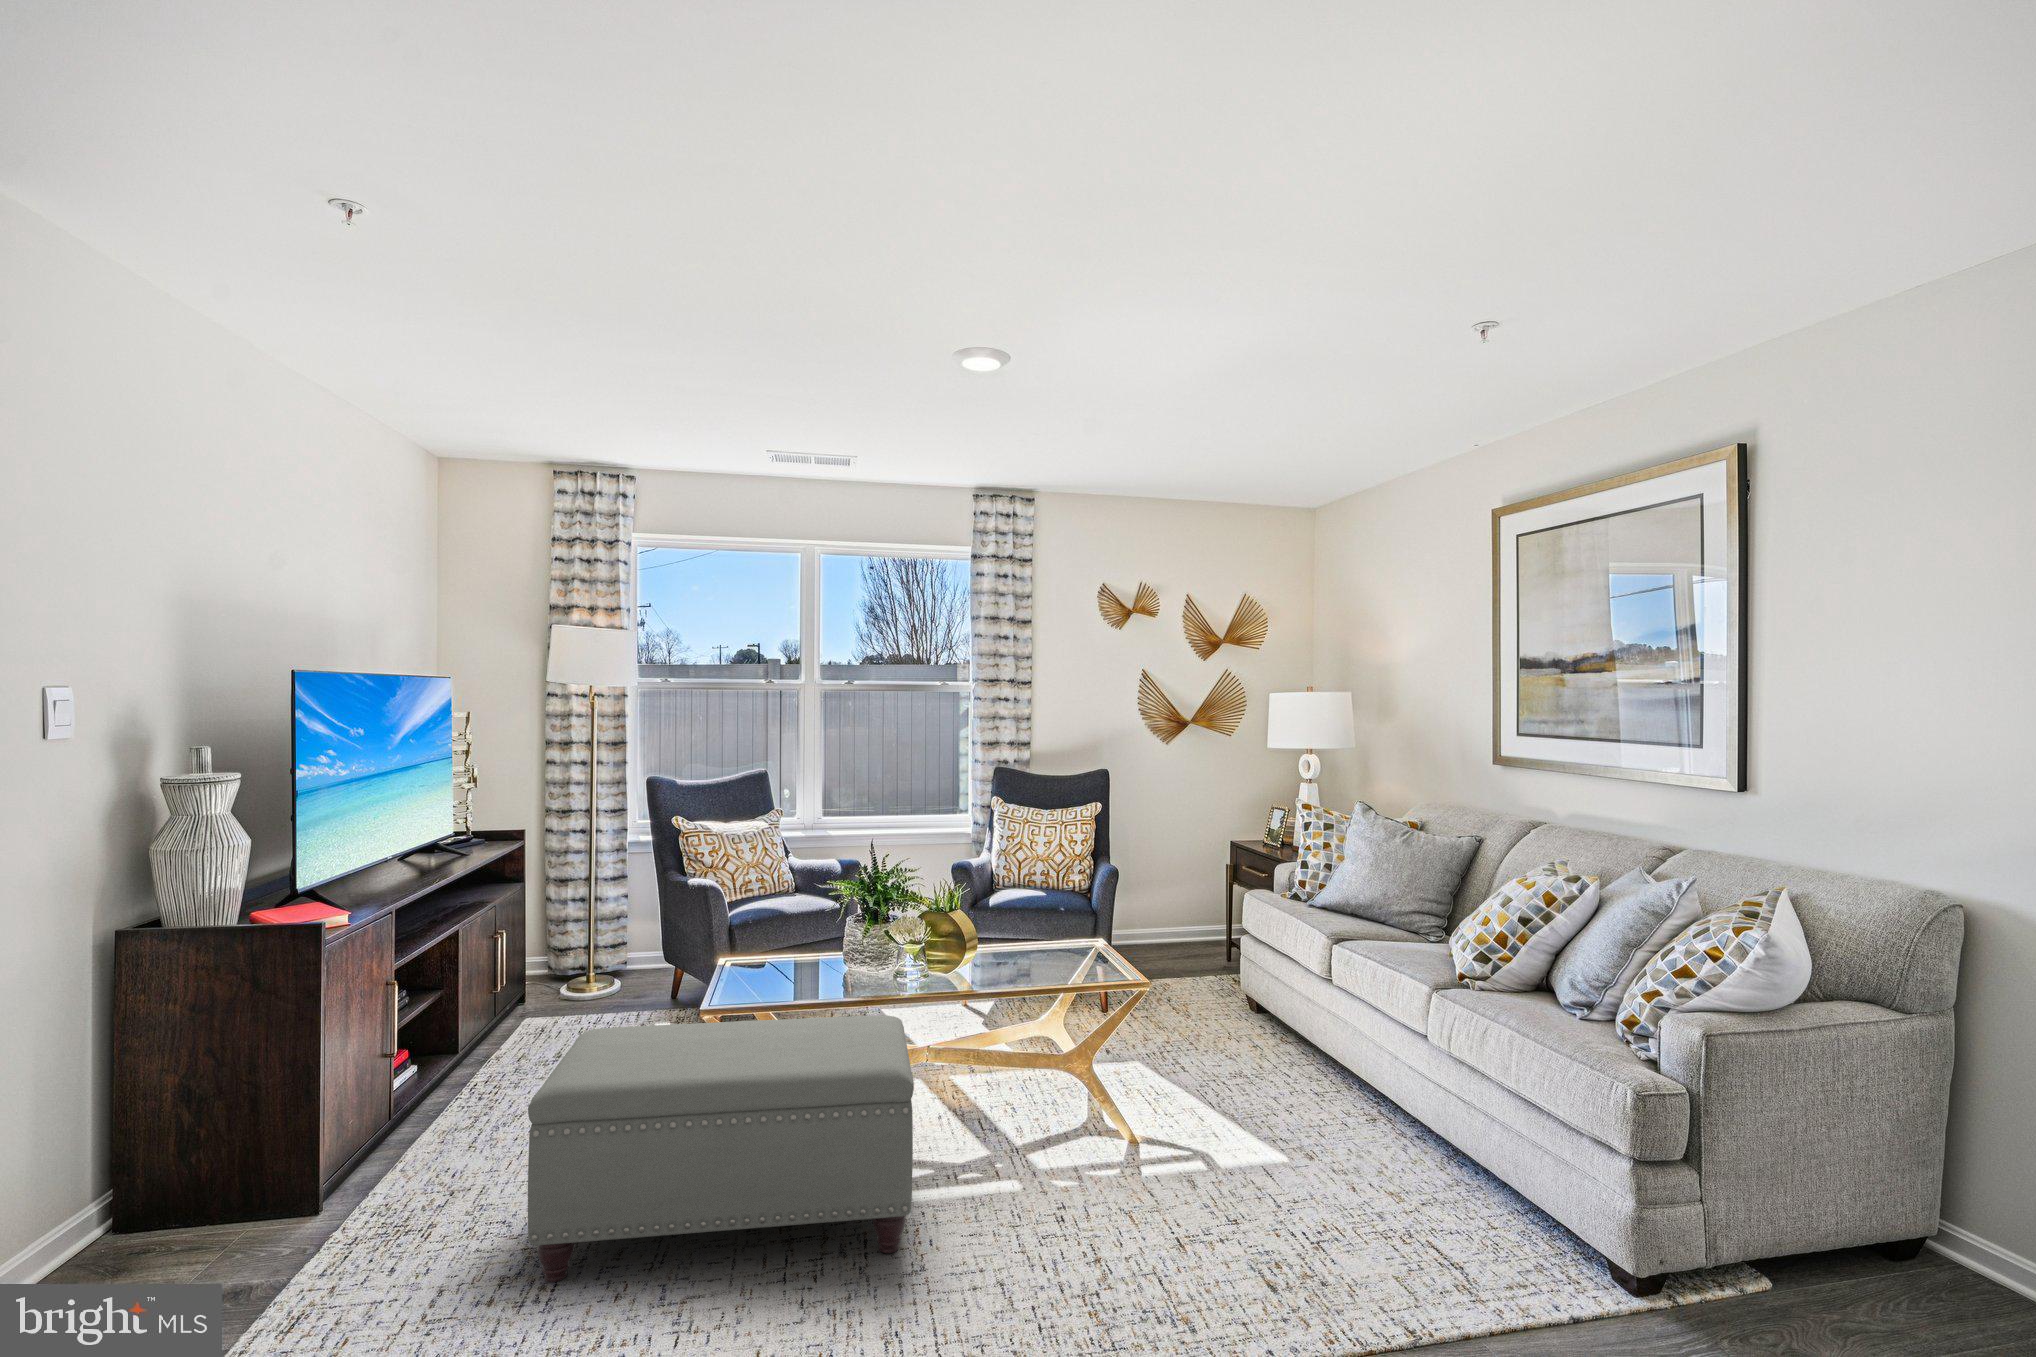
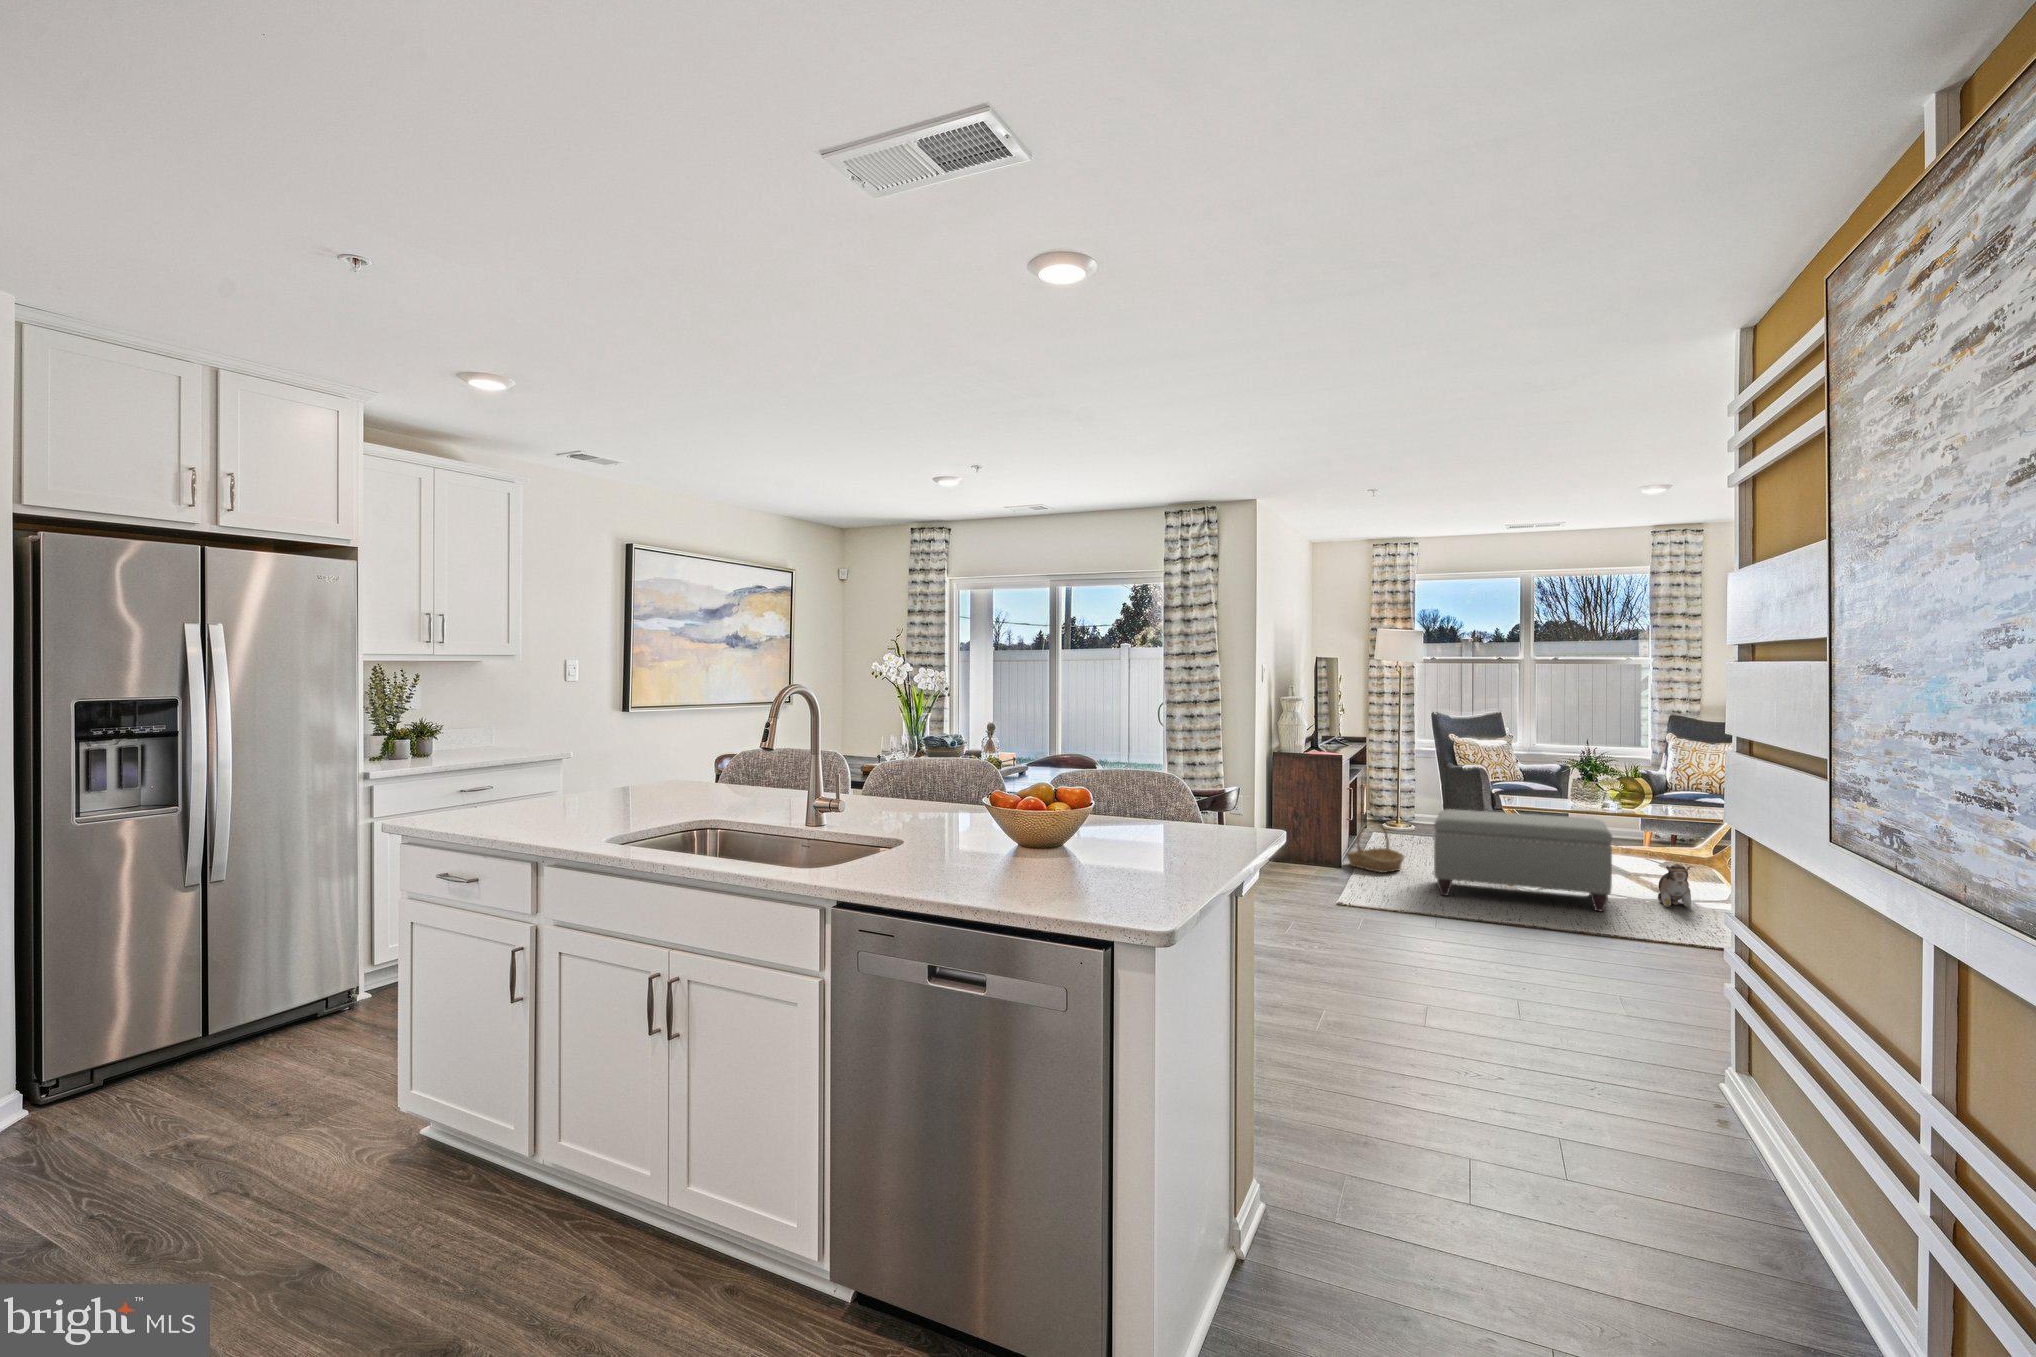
basket: none [373,1061,516,1194] -> present [1346,822,1405,873]
plush toy: none [992,1100,1049,1188] -> present [1658,864,1691,907]

